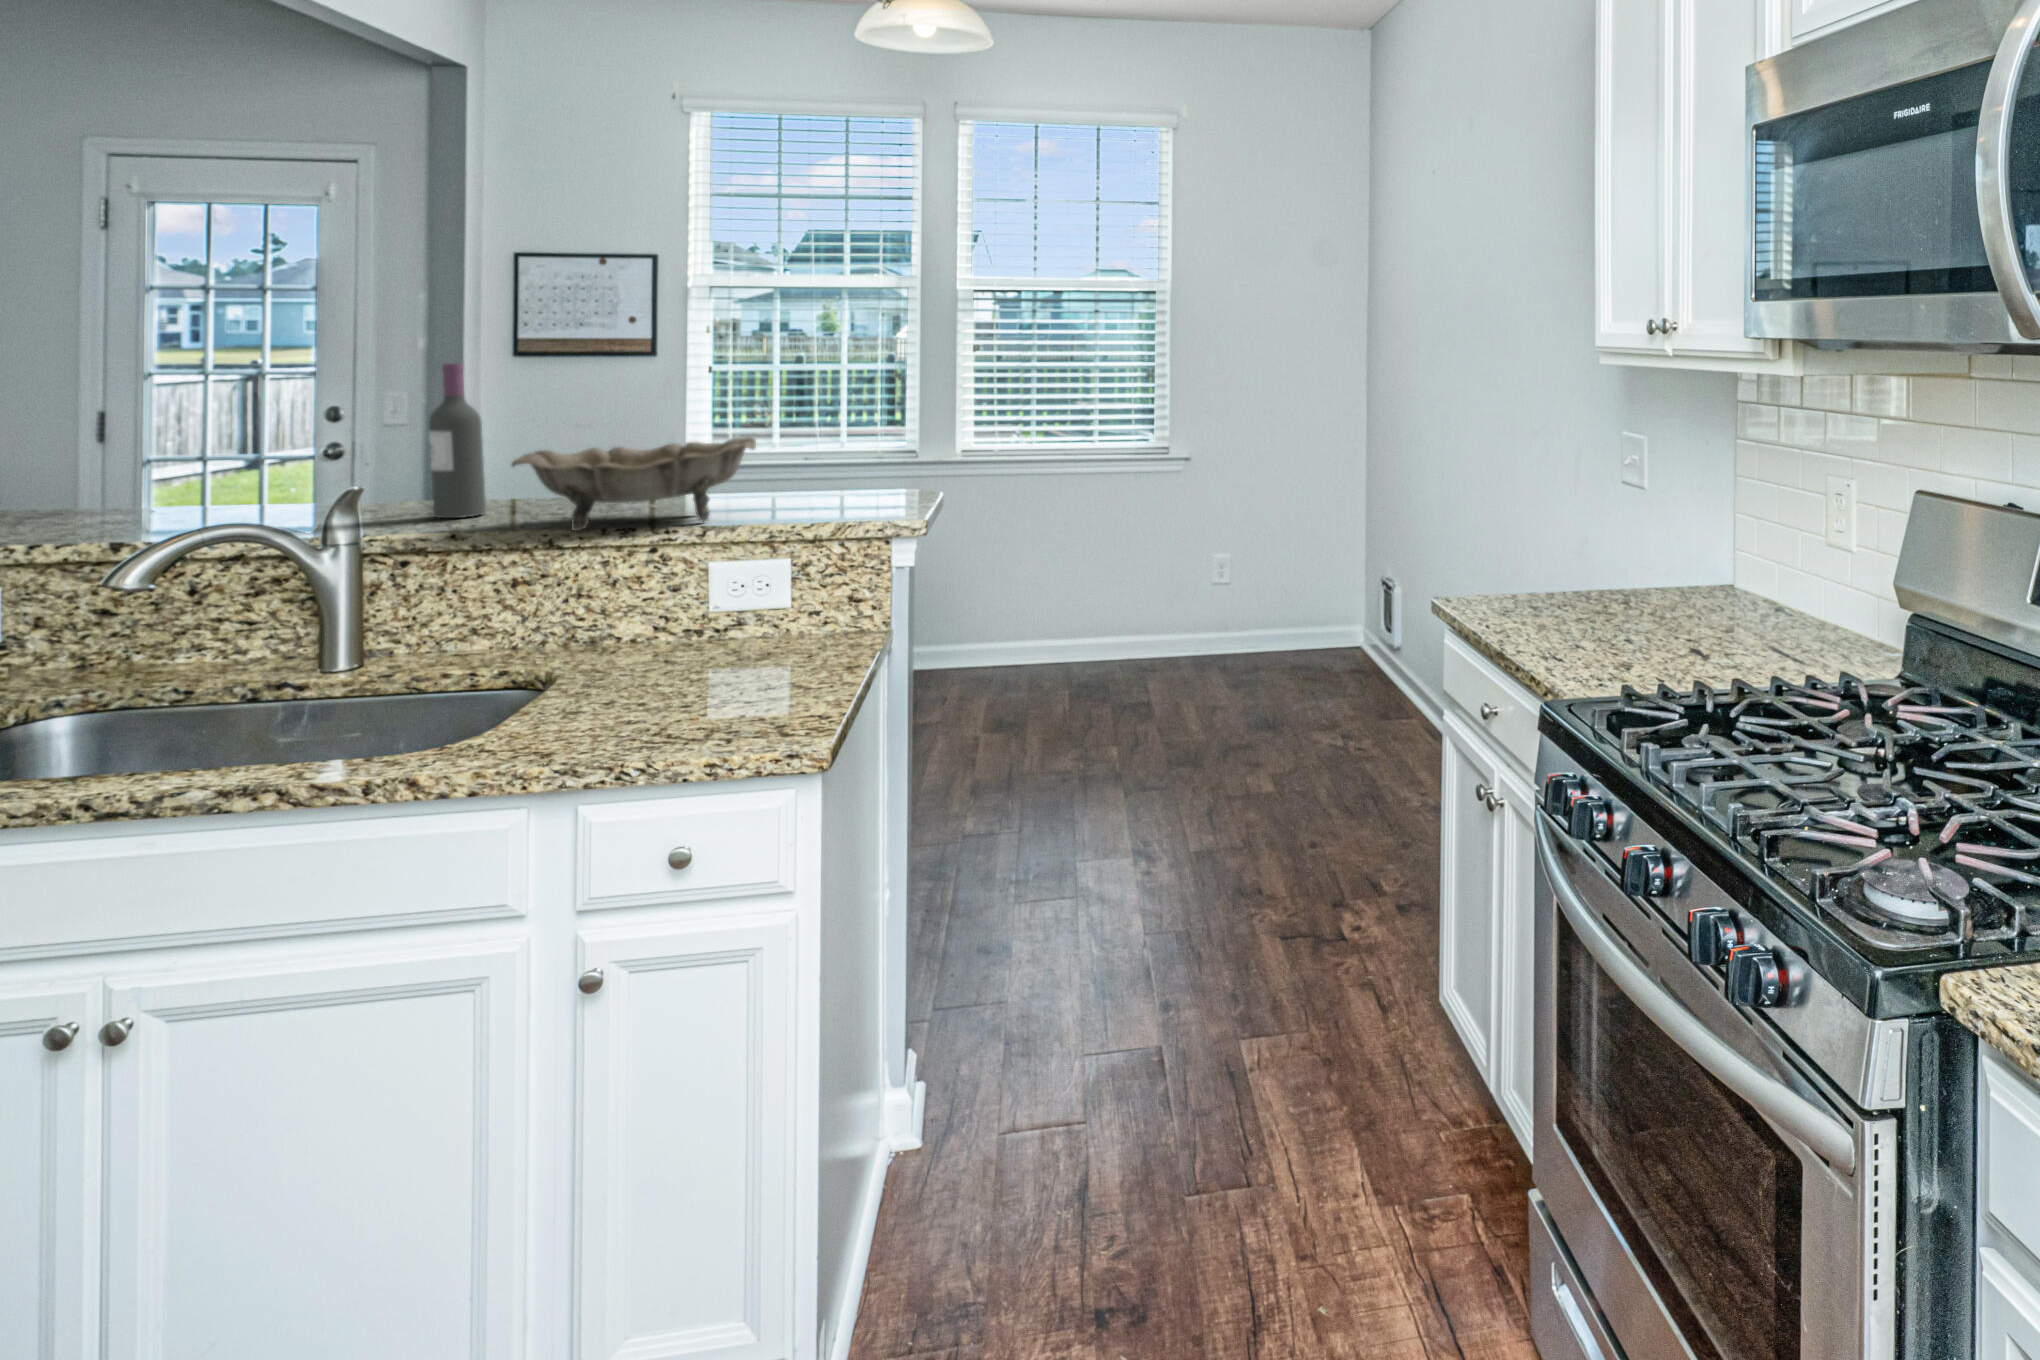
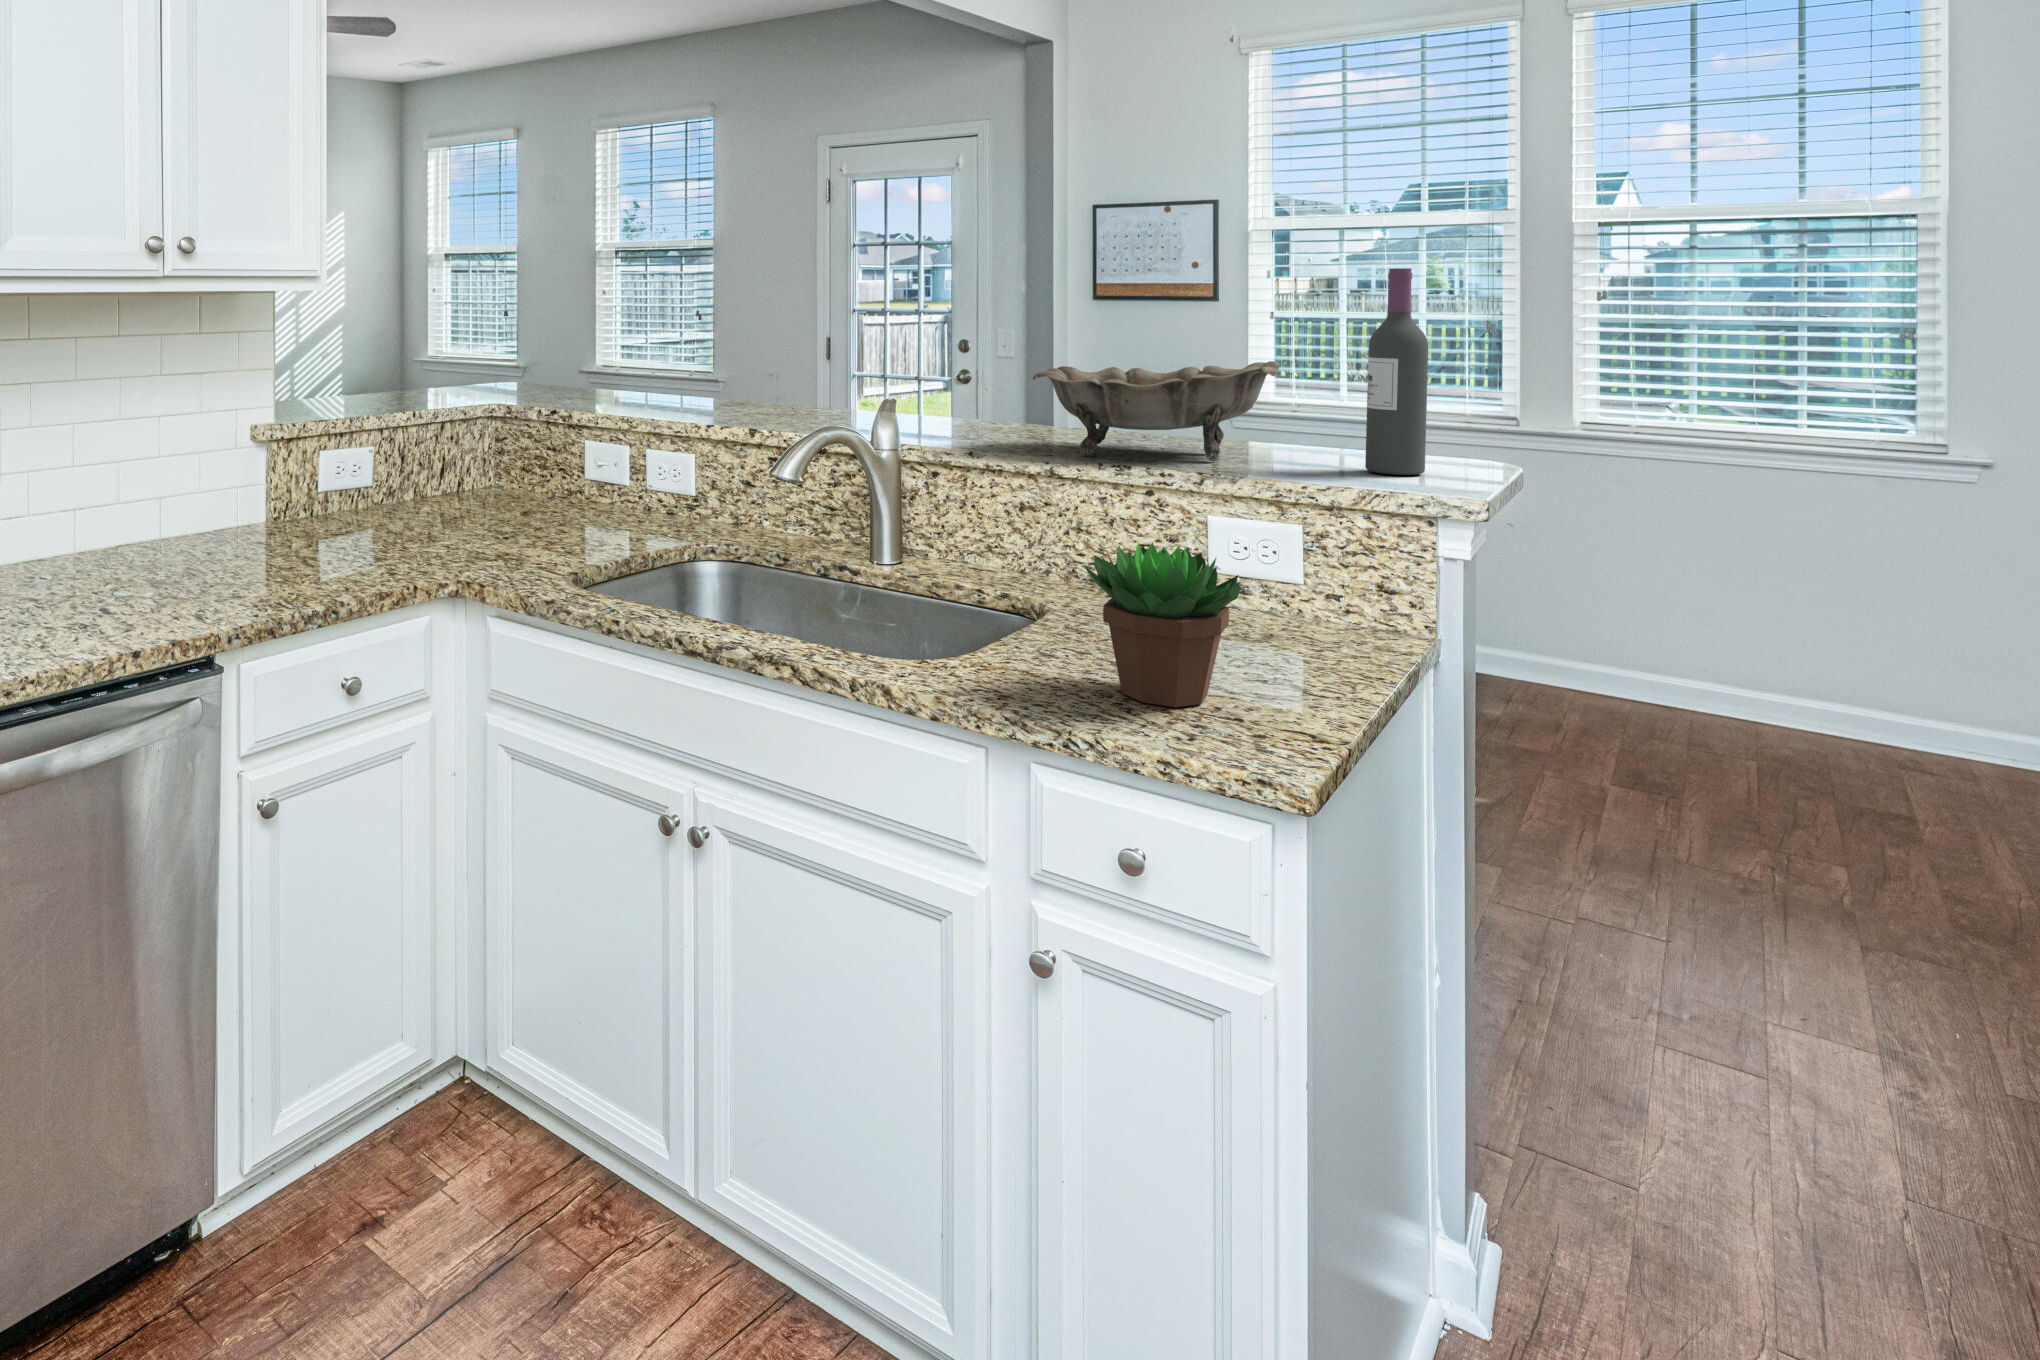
wine bottle: present [429,363,486,518] -> present [1365,268,1428,475]
succulent plant: none [619,598,755,724] -> present [1084,542,1241,707]

